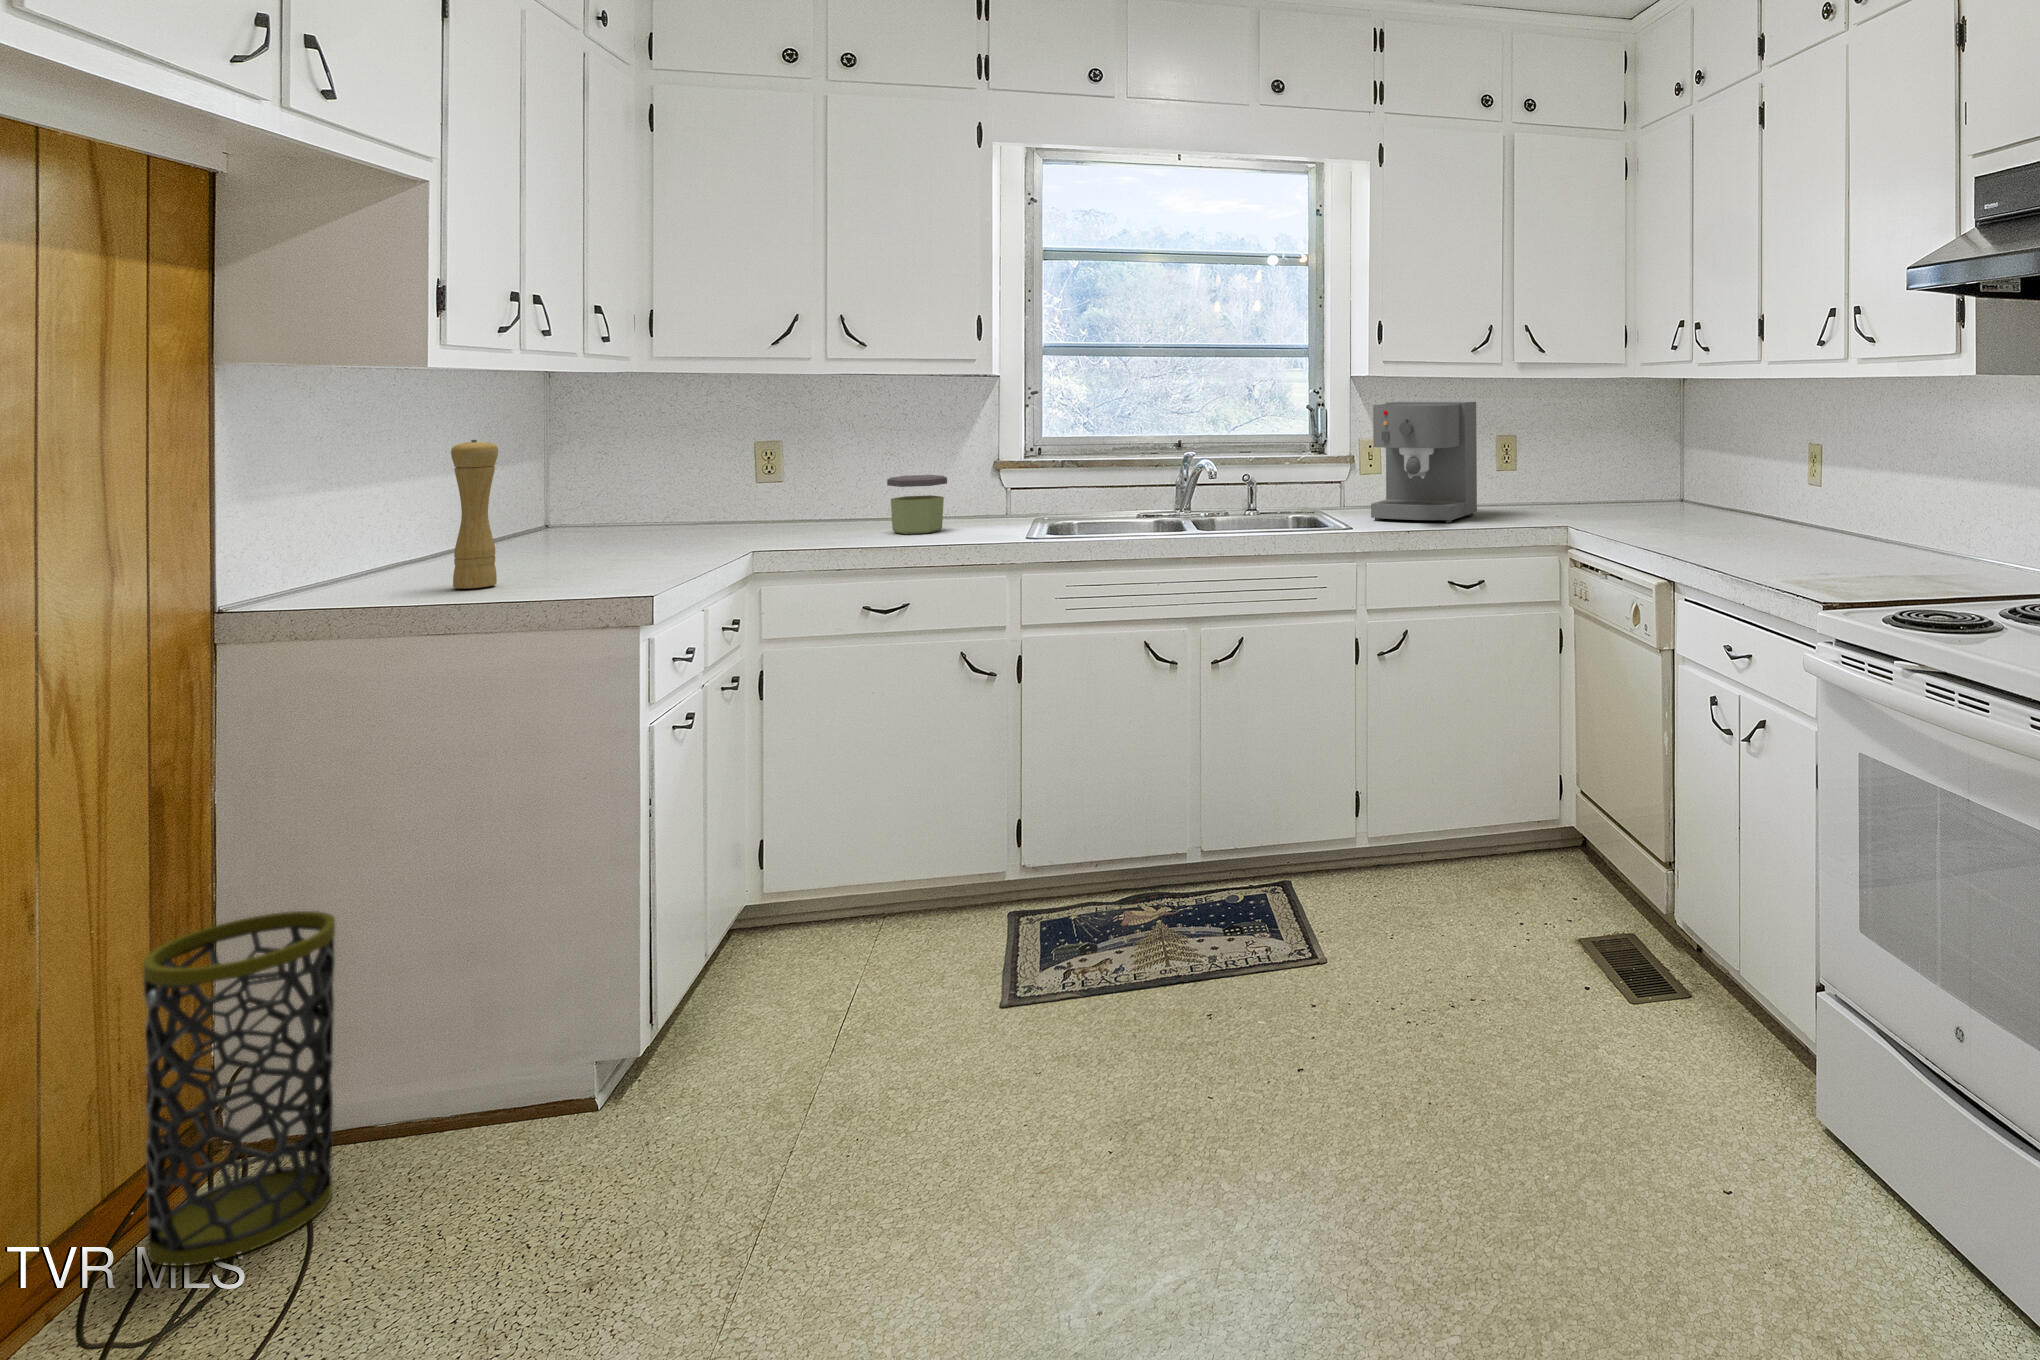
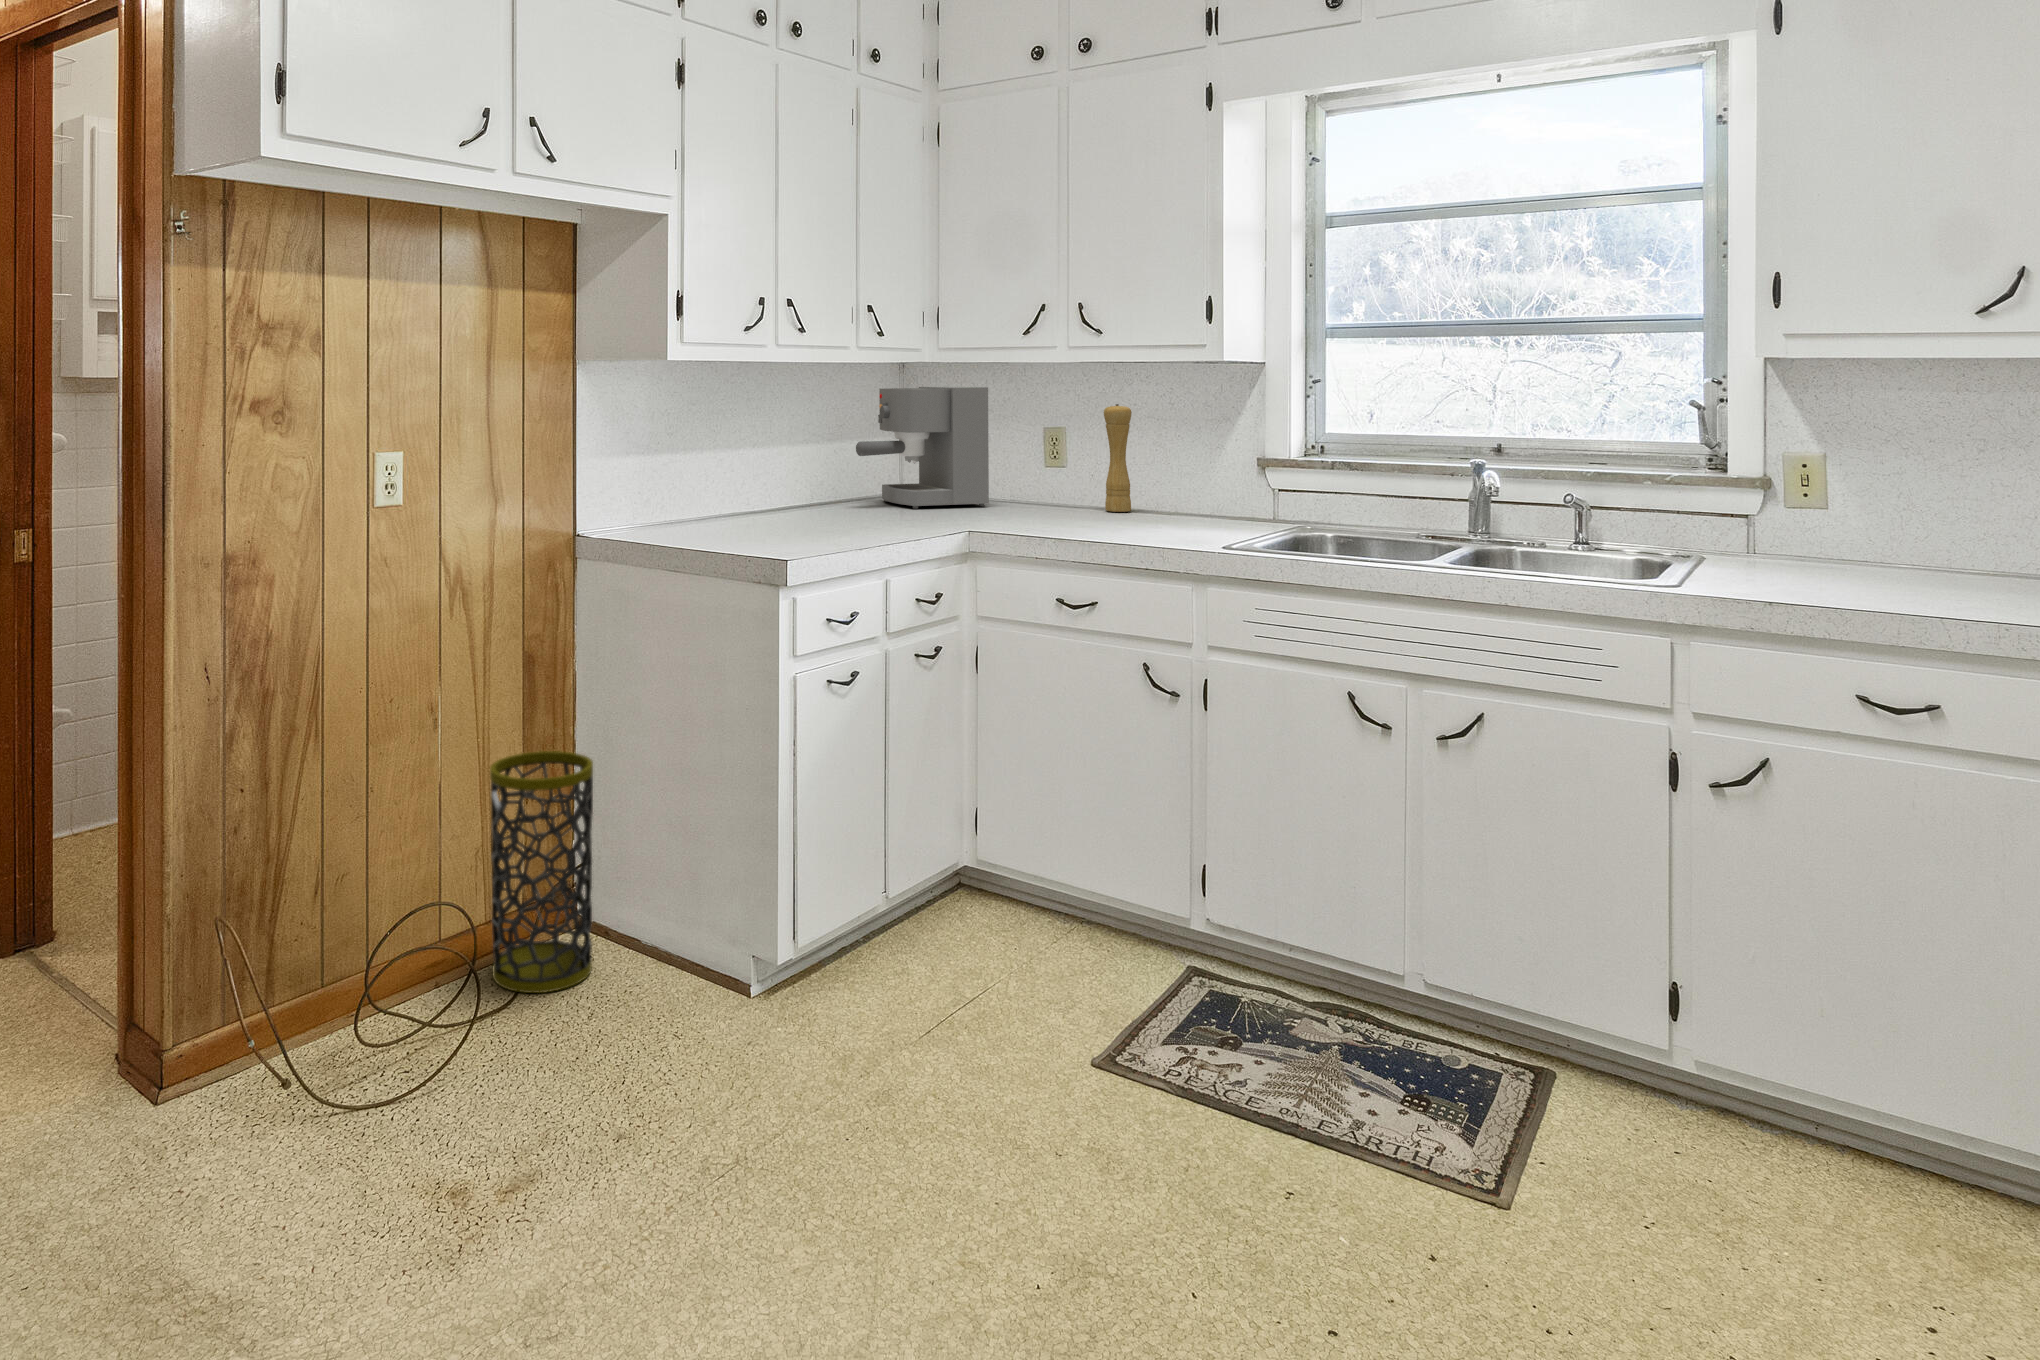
coffee maker: present [1371,401,1477,523] -> present [856,387,989,509]
pepper mill: present [451,440,498,589] -> present [1104,404,1132,512]
jar: present [887,475,947,534] -> none [1130,465,1188,529]

